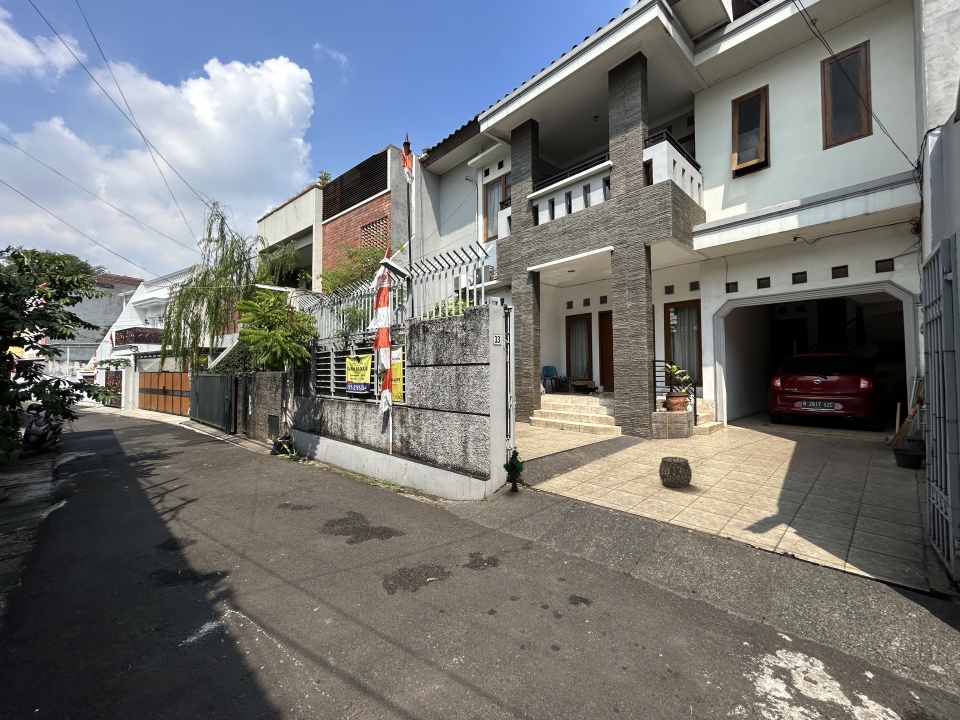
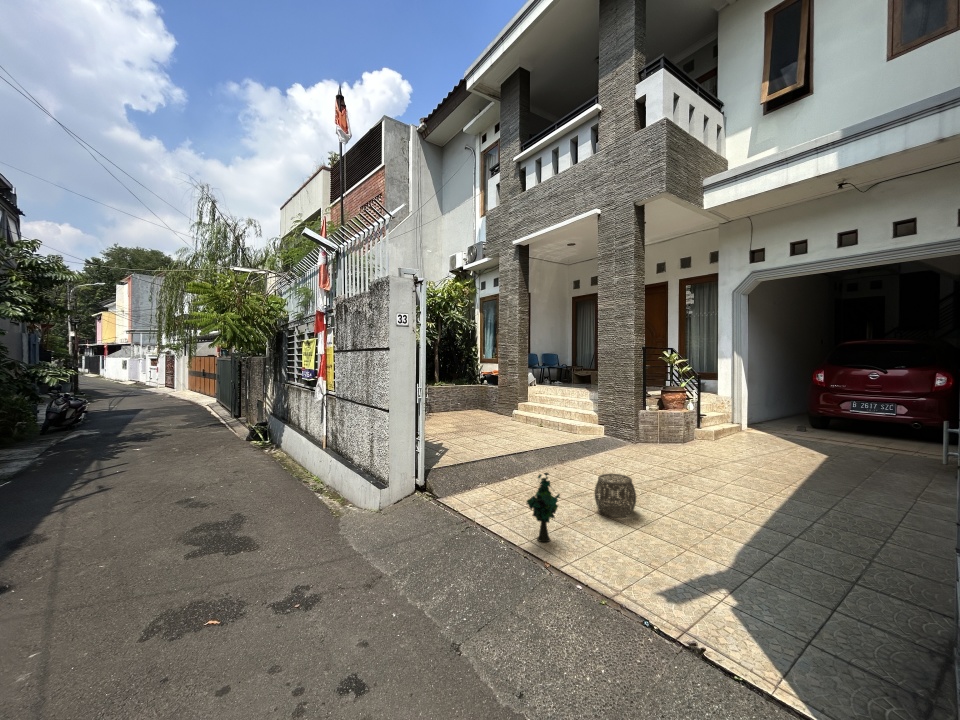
decorative plant: present [503,447,524,492] -> present [526,473,560,542]

